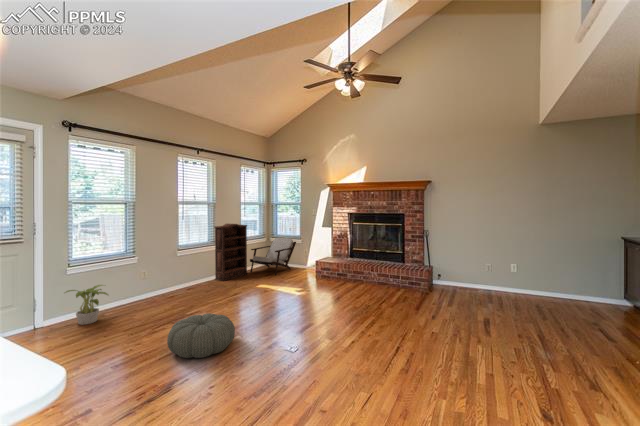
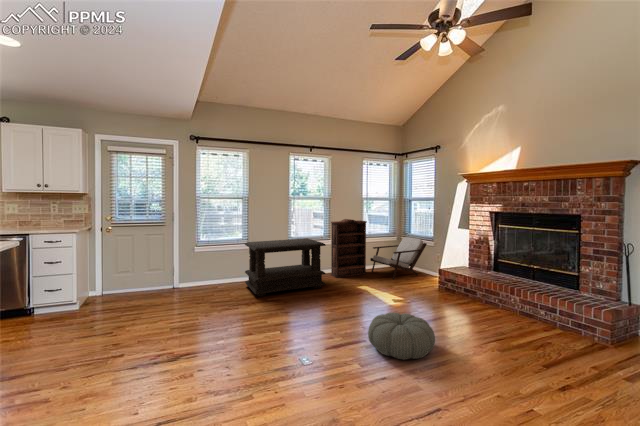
coffee table: none [127,244,223,310] -> present [245,238,326,296]
potted plant: present [65,285,108,325] -> none [190,267,221,298]
pouf: present [167,313,235,358] -> present [368,313,435,360]

